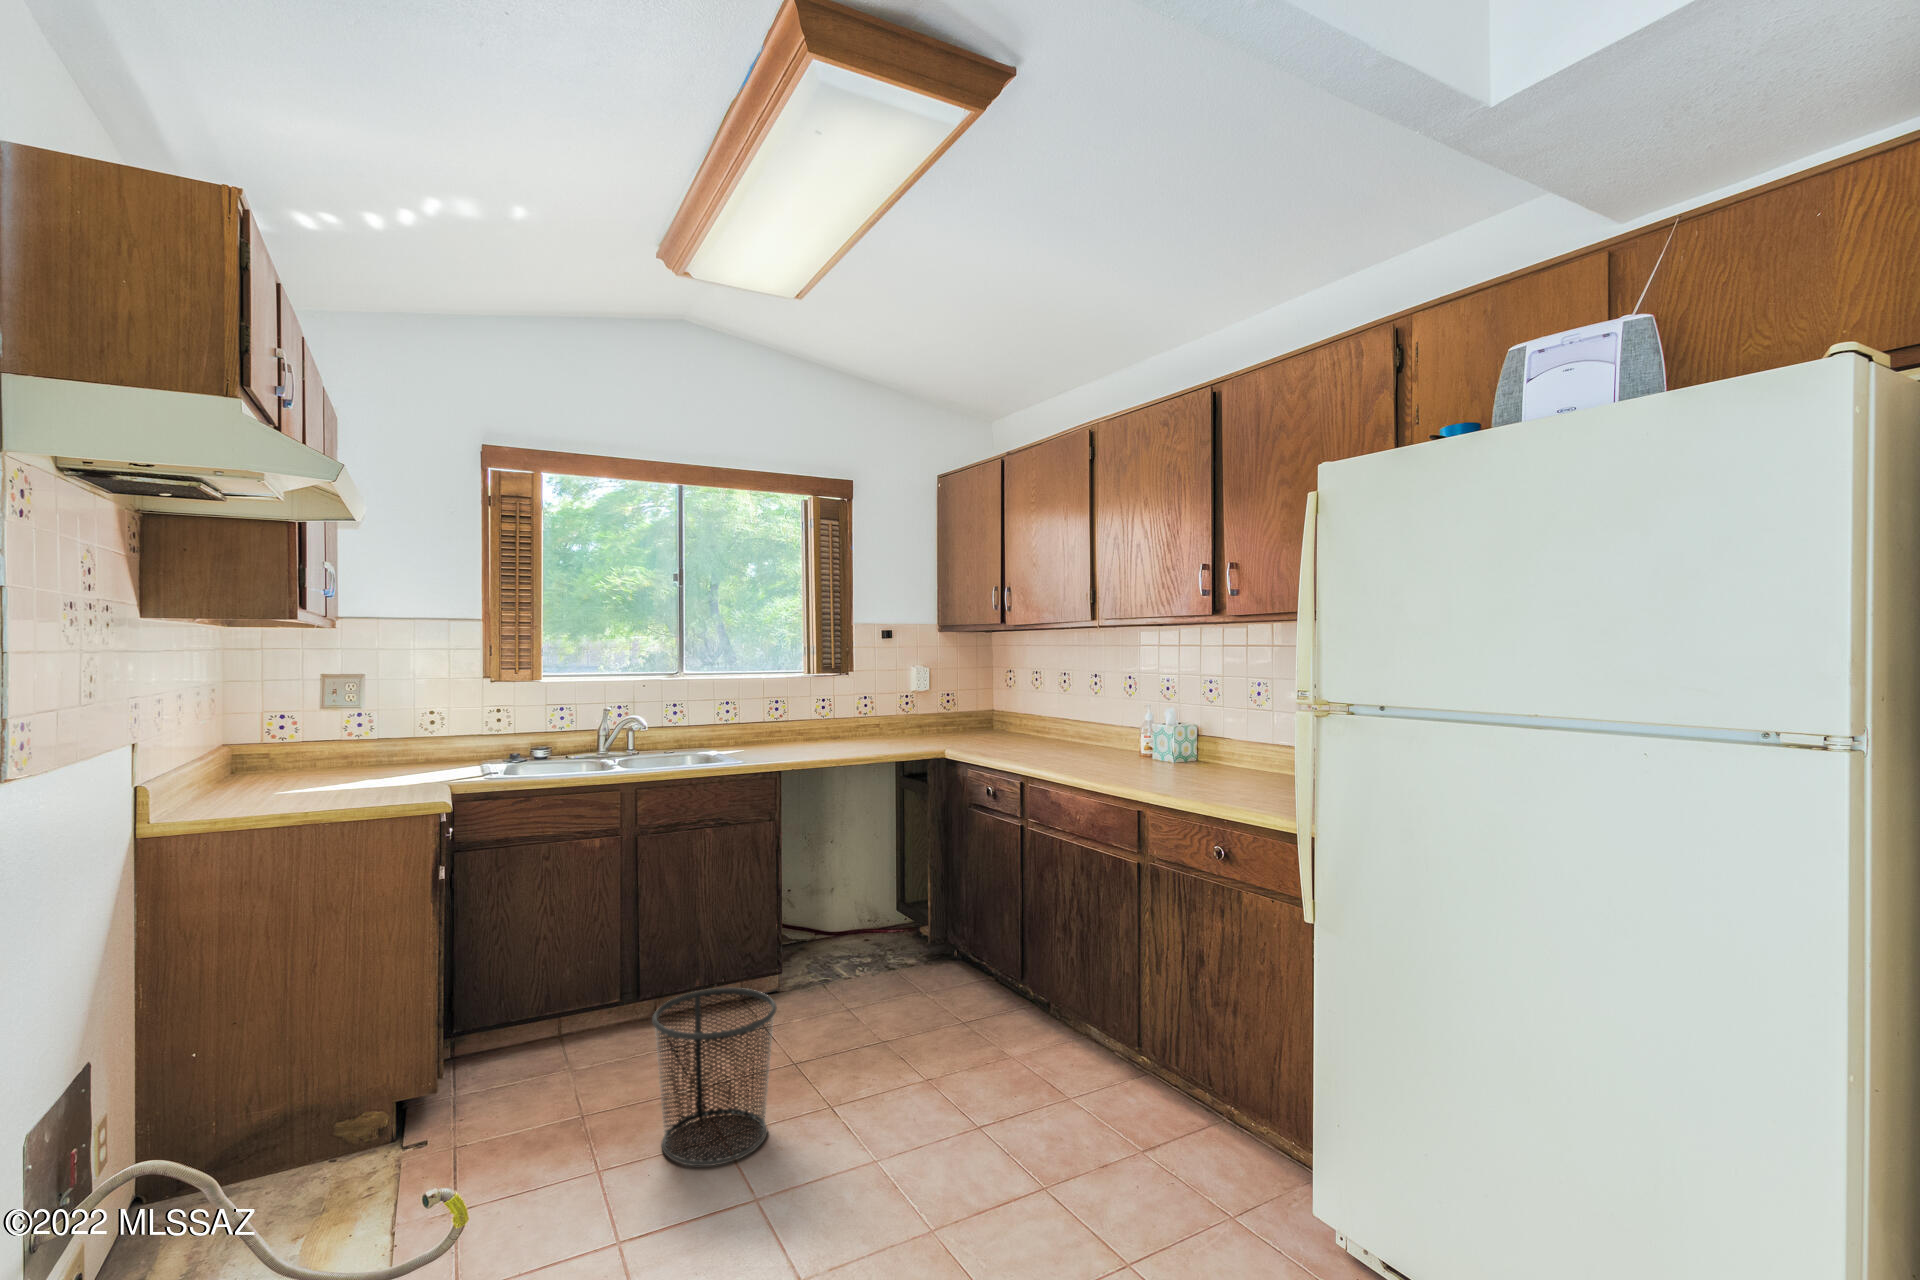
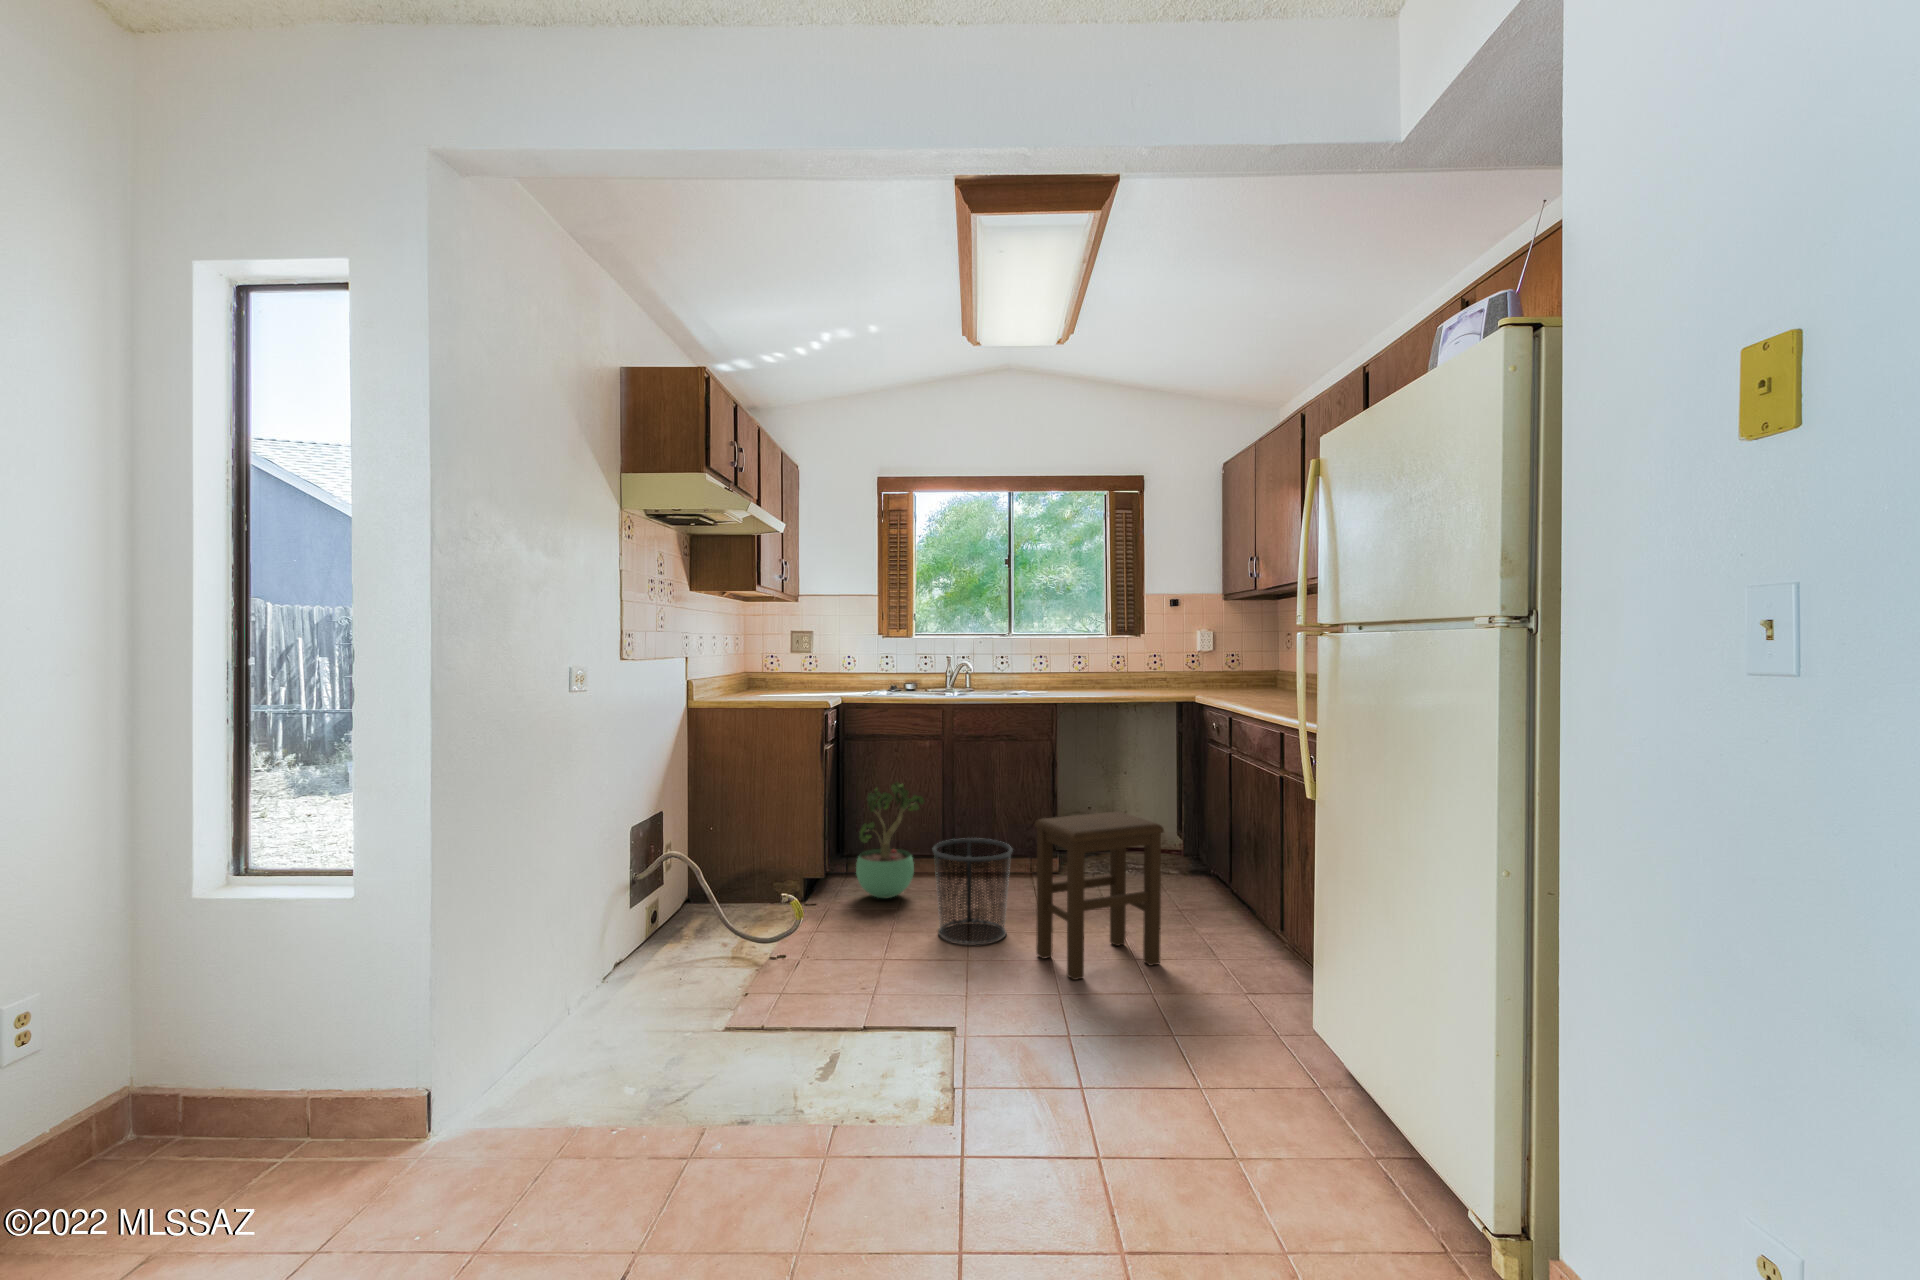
potted plant: none [488,912,601,1101] -> present [856,782,924,898]
stool: none [827,925,999,1193] -> present [1034,811,1164,980]

